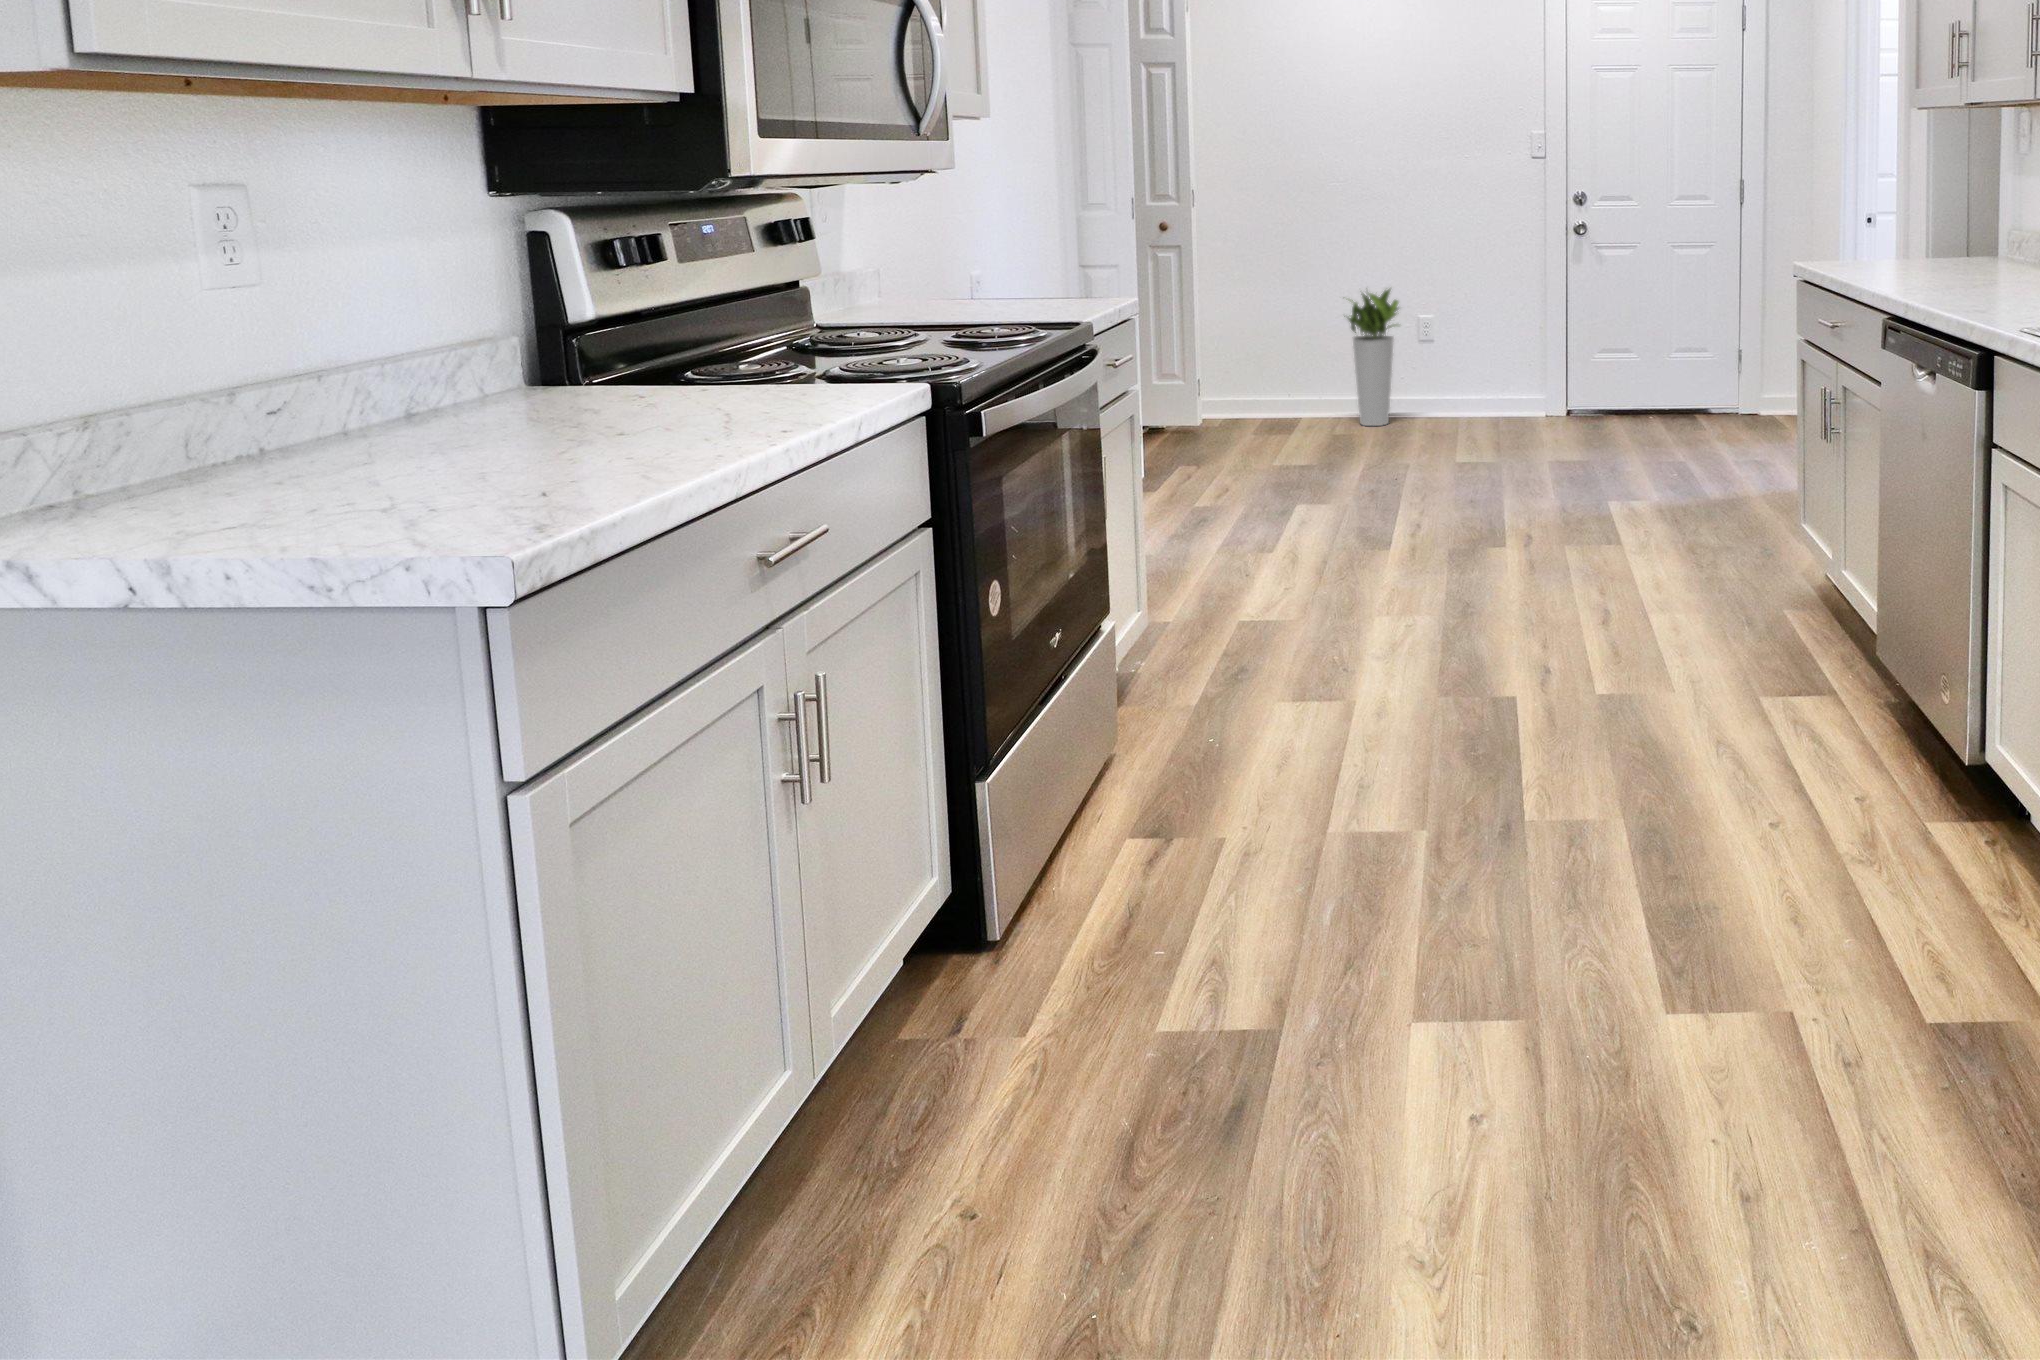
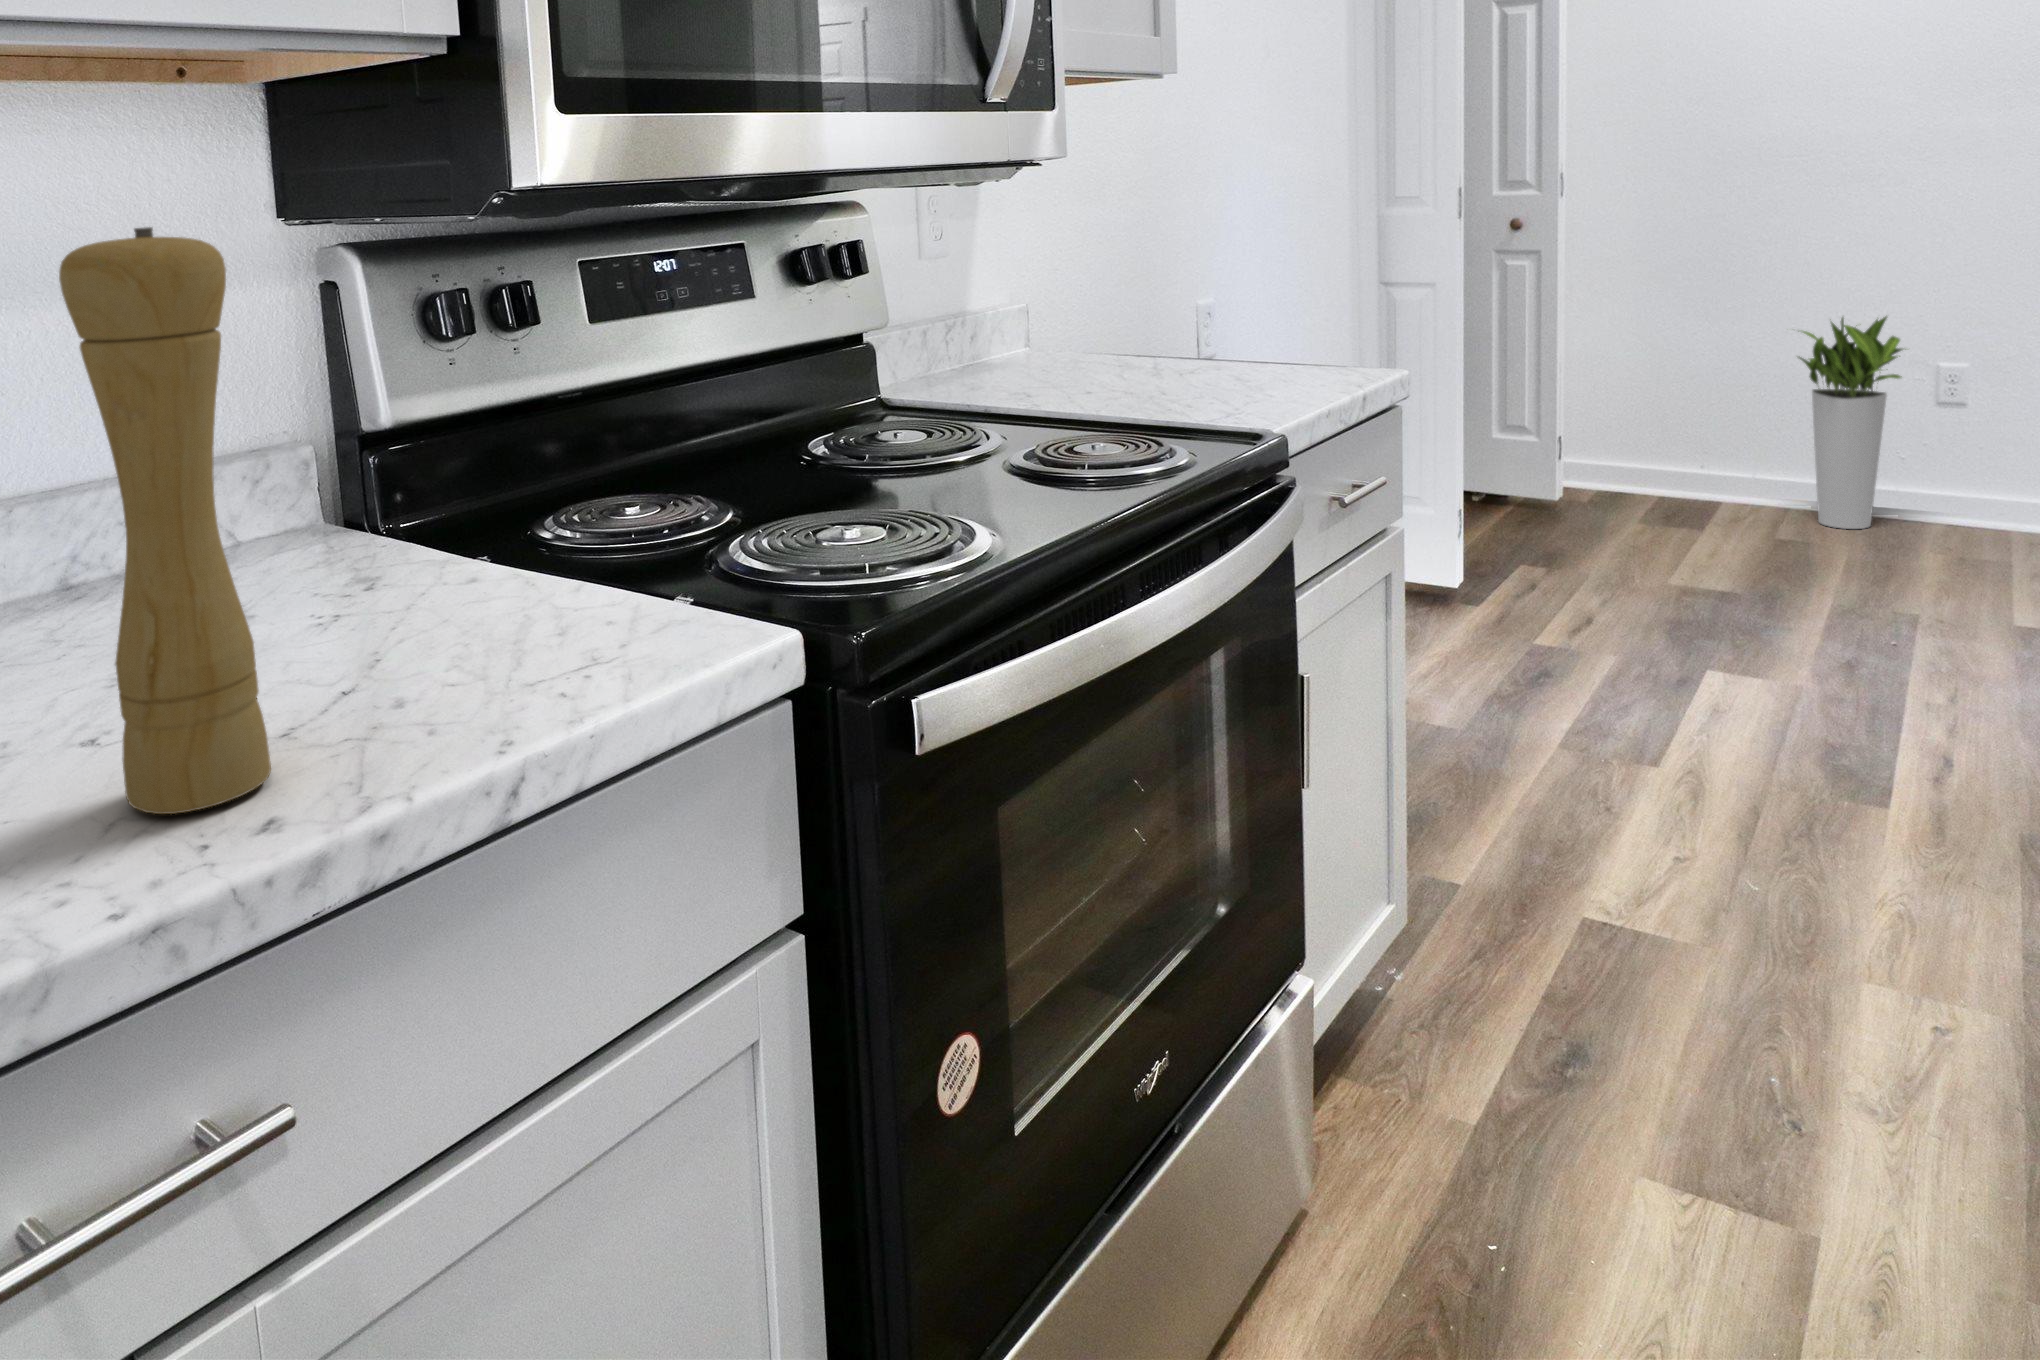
pepper mill: none [673,185,759,432] -> present [59,227,271,814]

